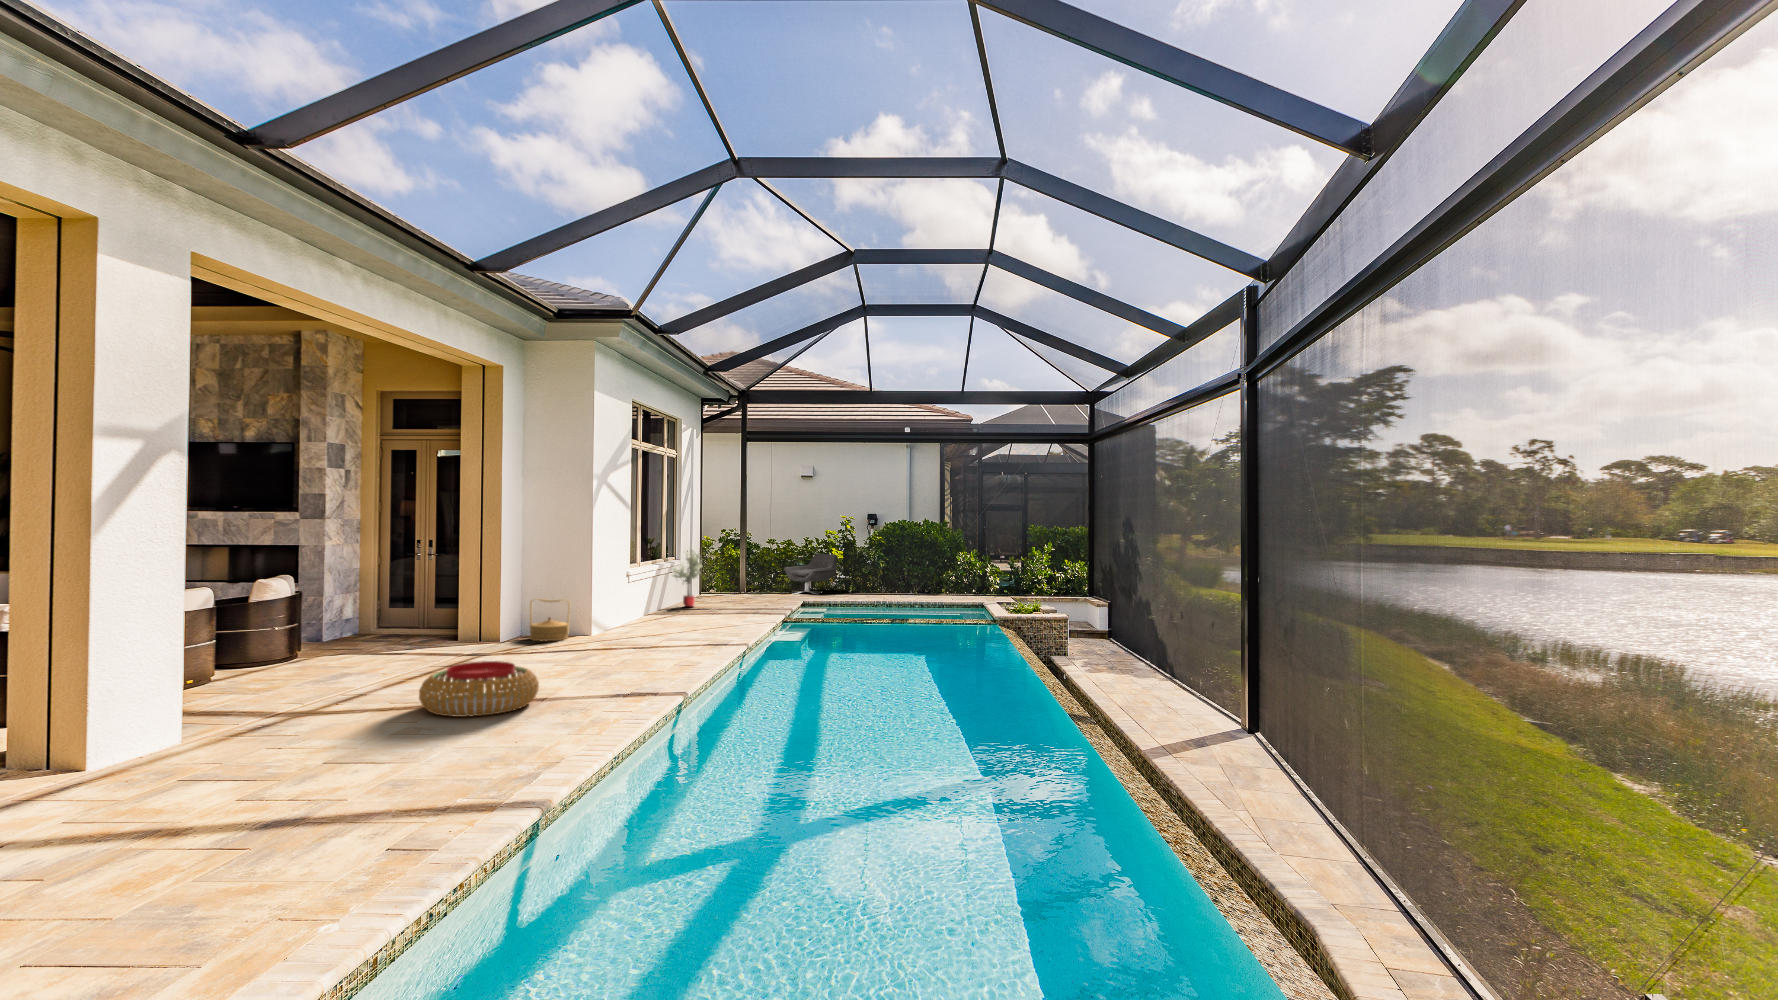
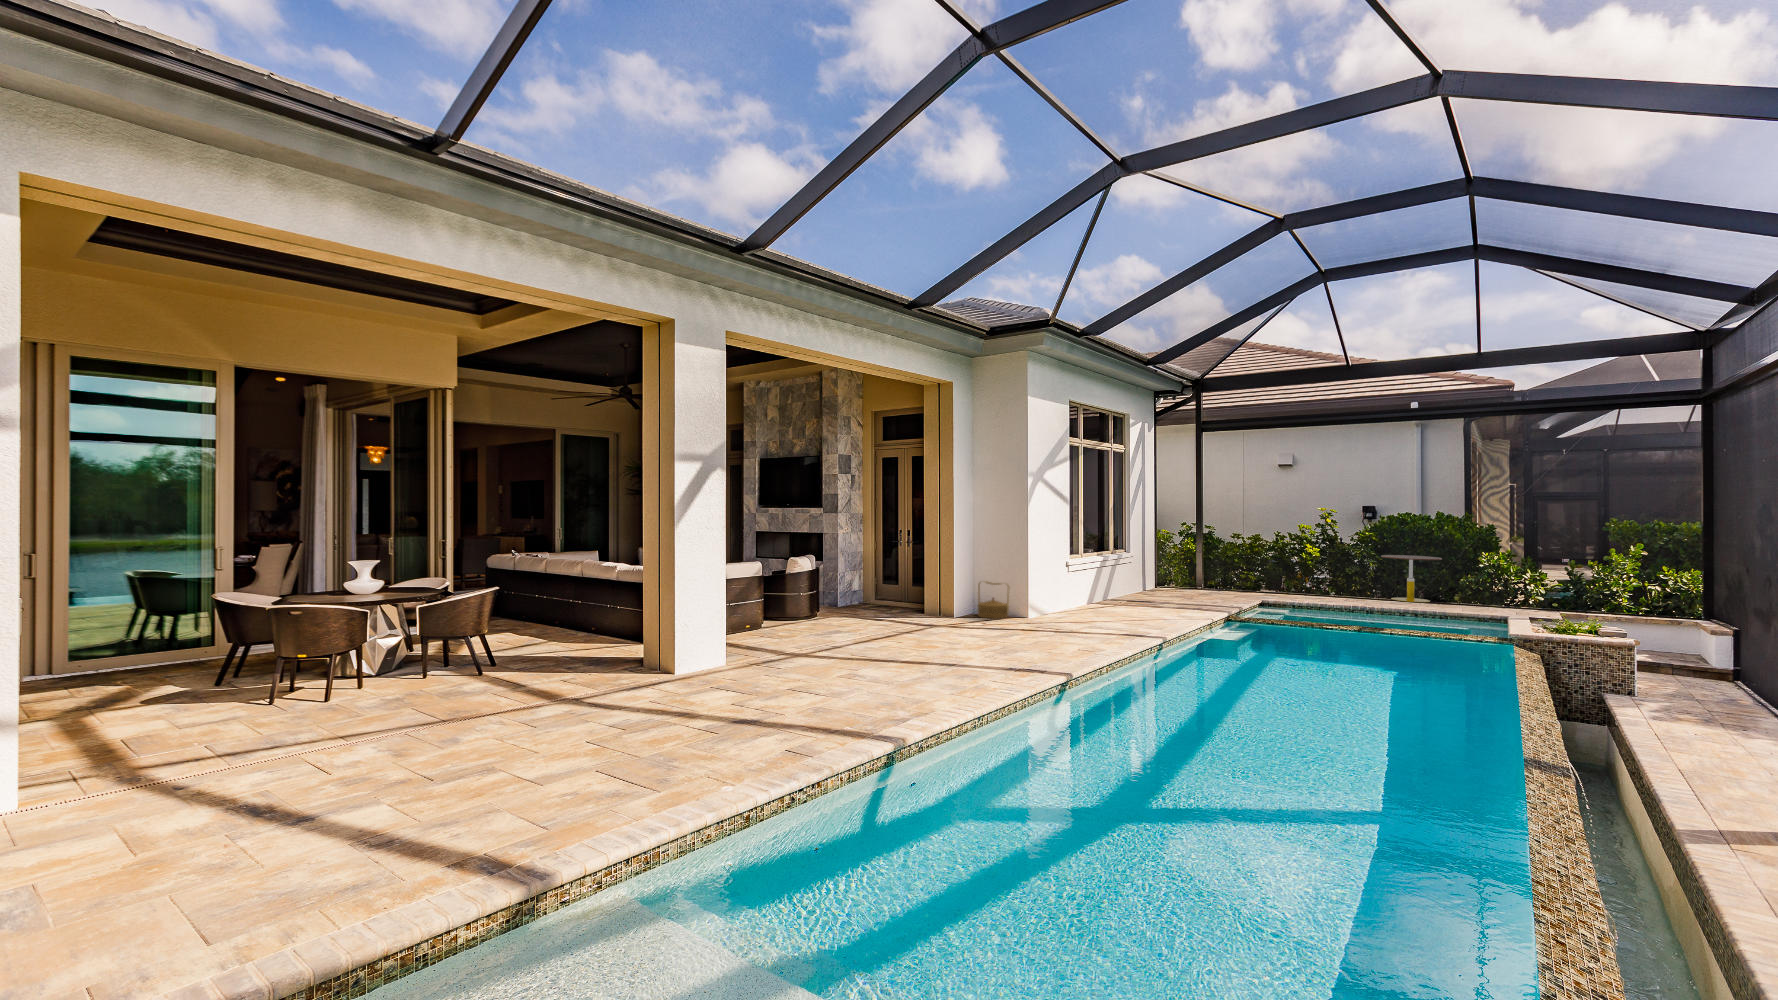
potted tree: present [673,549,702,607] -> none [1117,539,1151,598]
lounge chair: present [784,553,837,595] -> none [1248,549,1310,593]
side table: none [894,557,938,597] -> present [1381,555,1442,602]
pouf: present [419,661,539,717] -> none [863,628,950,670]

